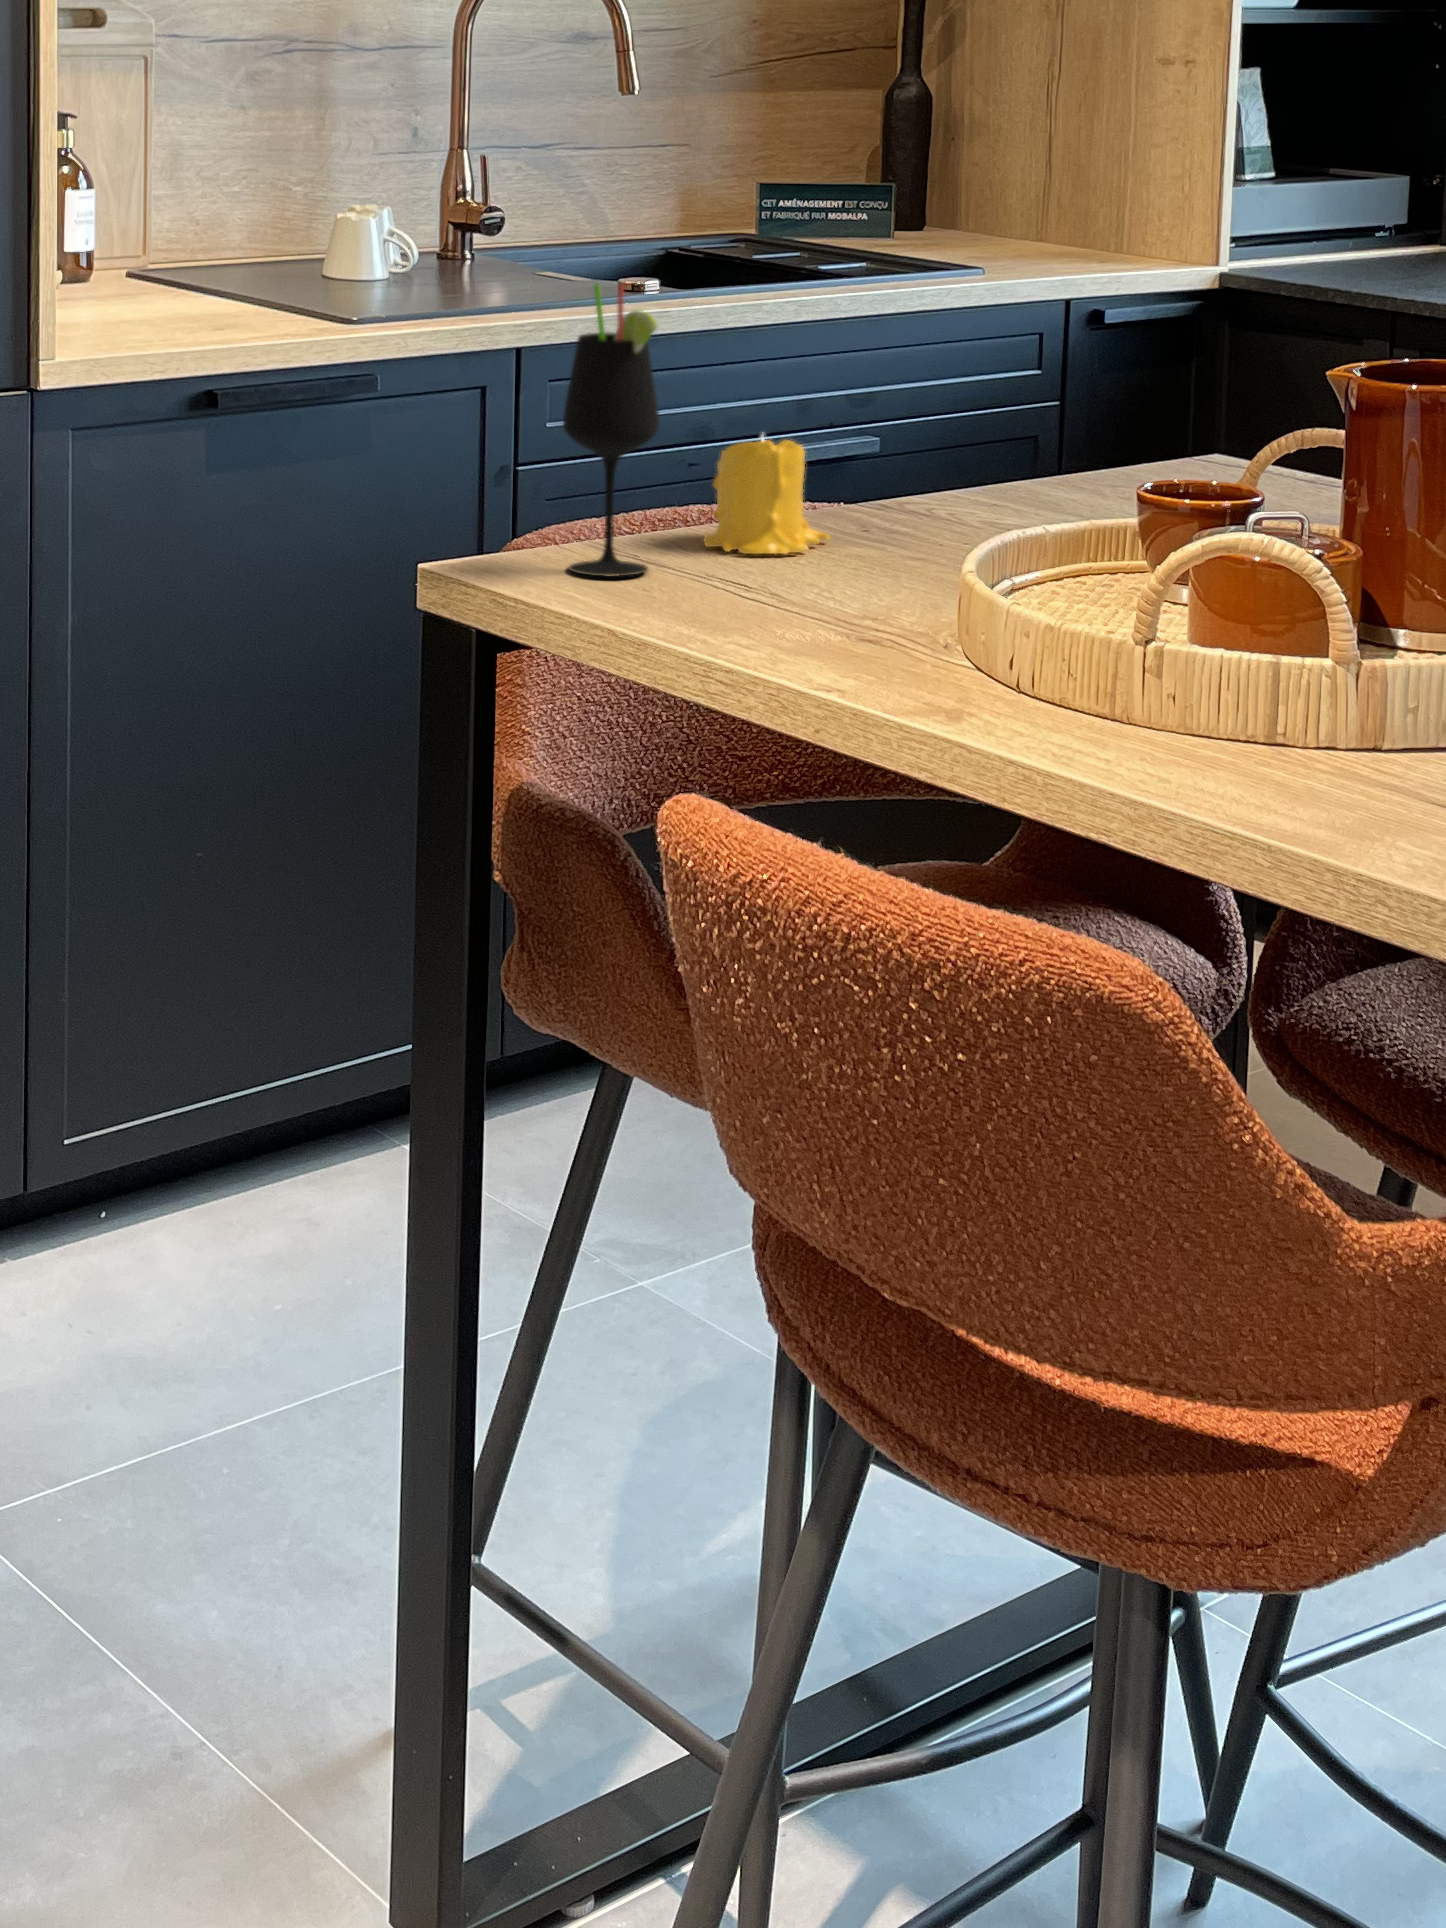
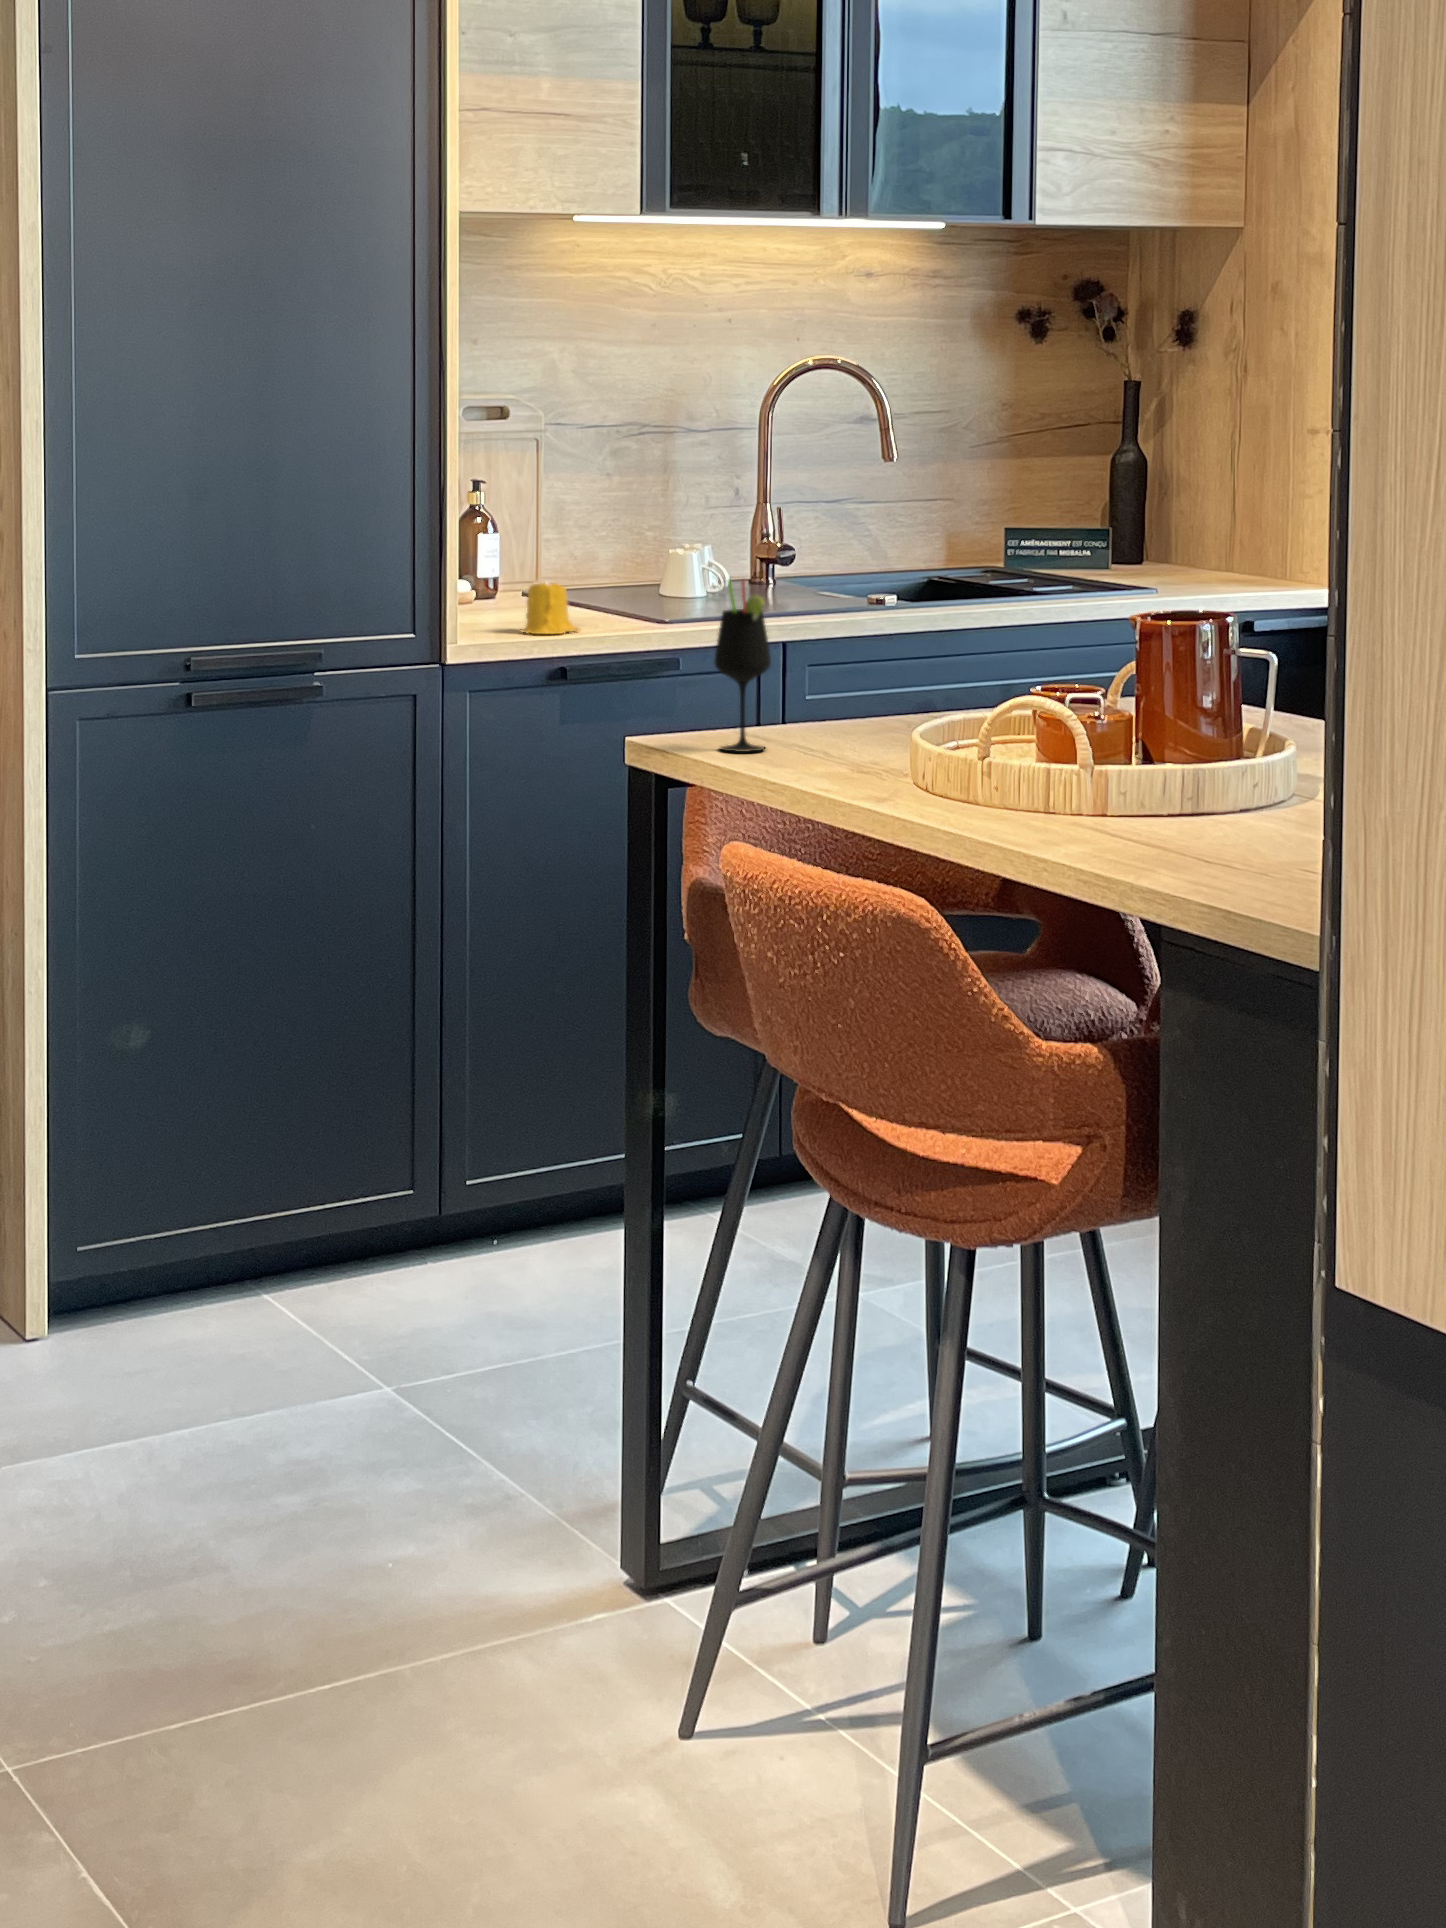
candle: present [704,437,830,554] -> present [521,583,580,634]

